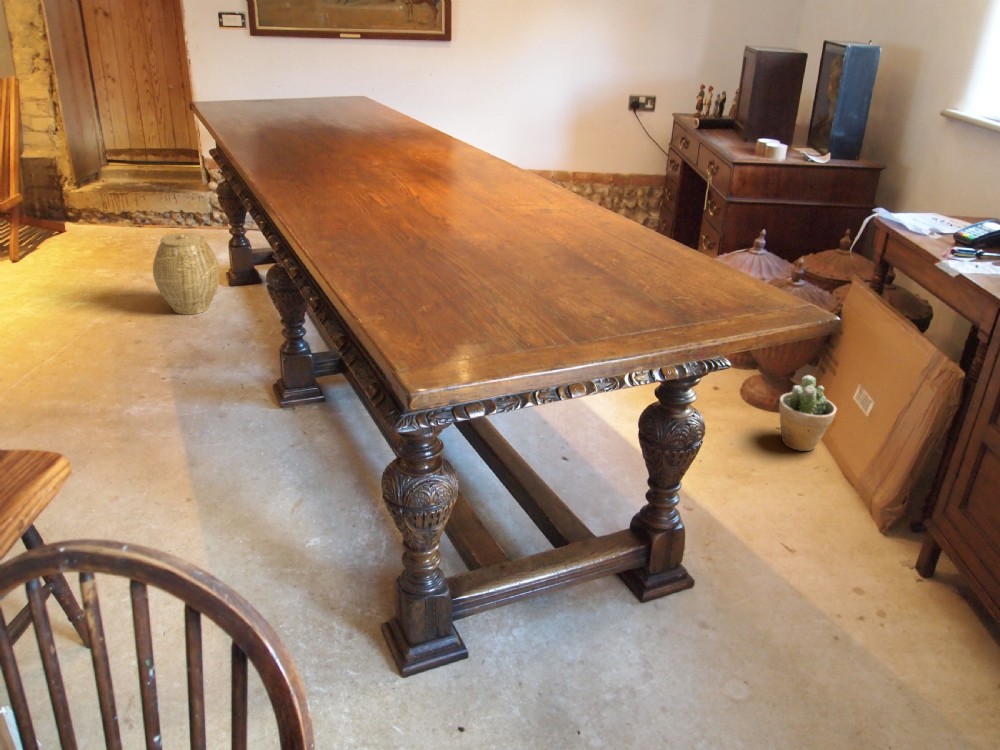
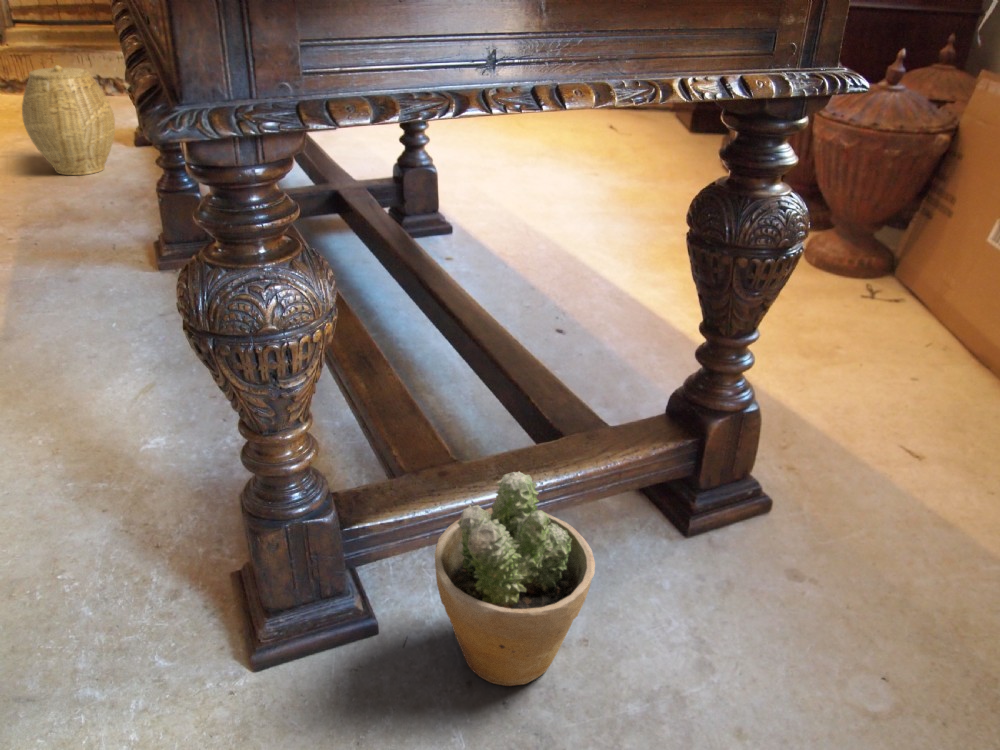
potted plant: present [779,375,836,451] -> present [435,472,595,686]

